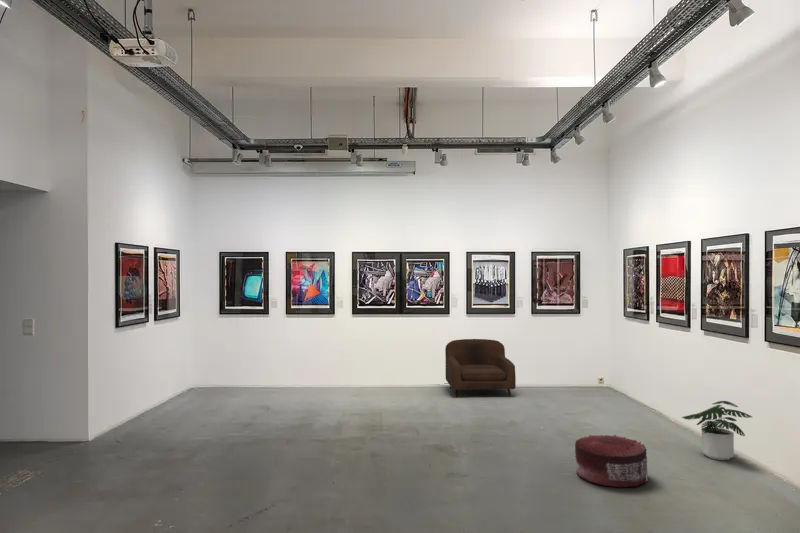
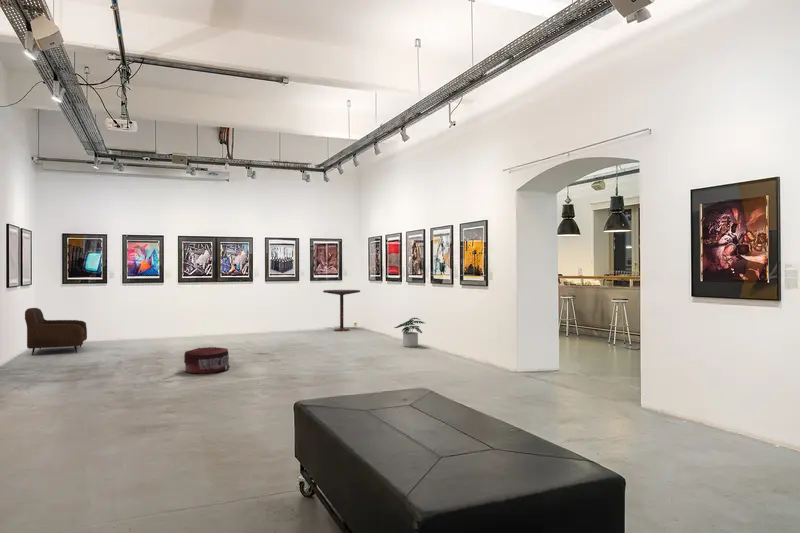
pedestal table: none [551,328,610,393] -> present [323,290,360,331]
armchair: present [445,339,516,397] -> present [25,308,87,355]
pouf: present [575,435,648,487] -> present [184,347,230,374]

